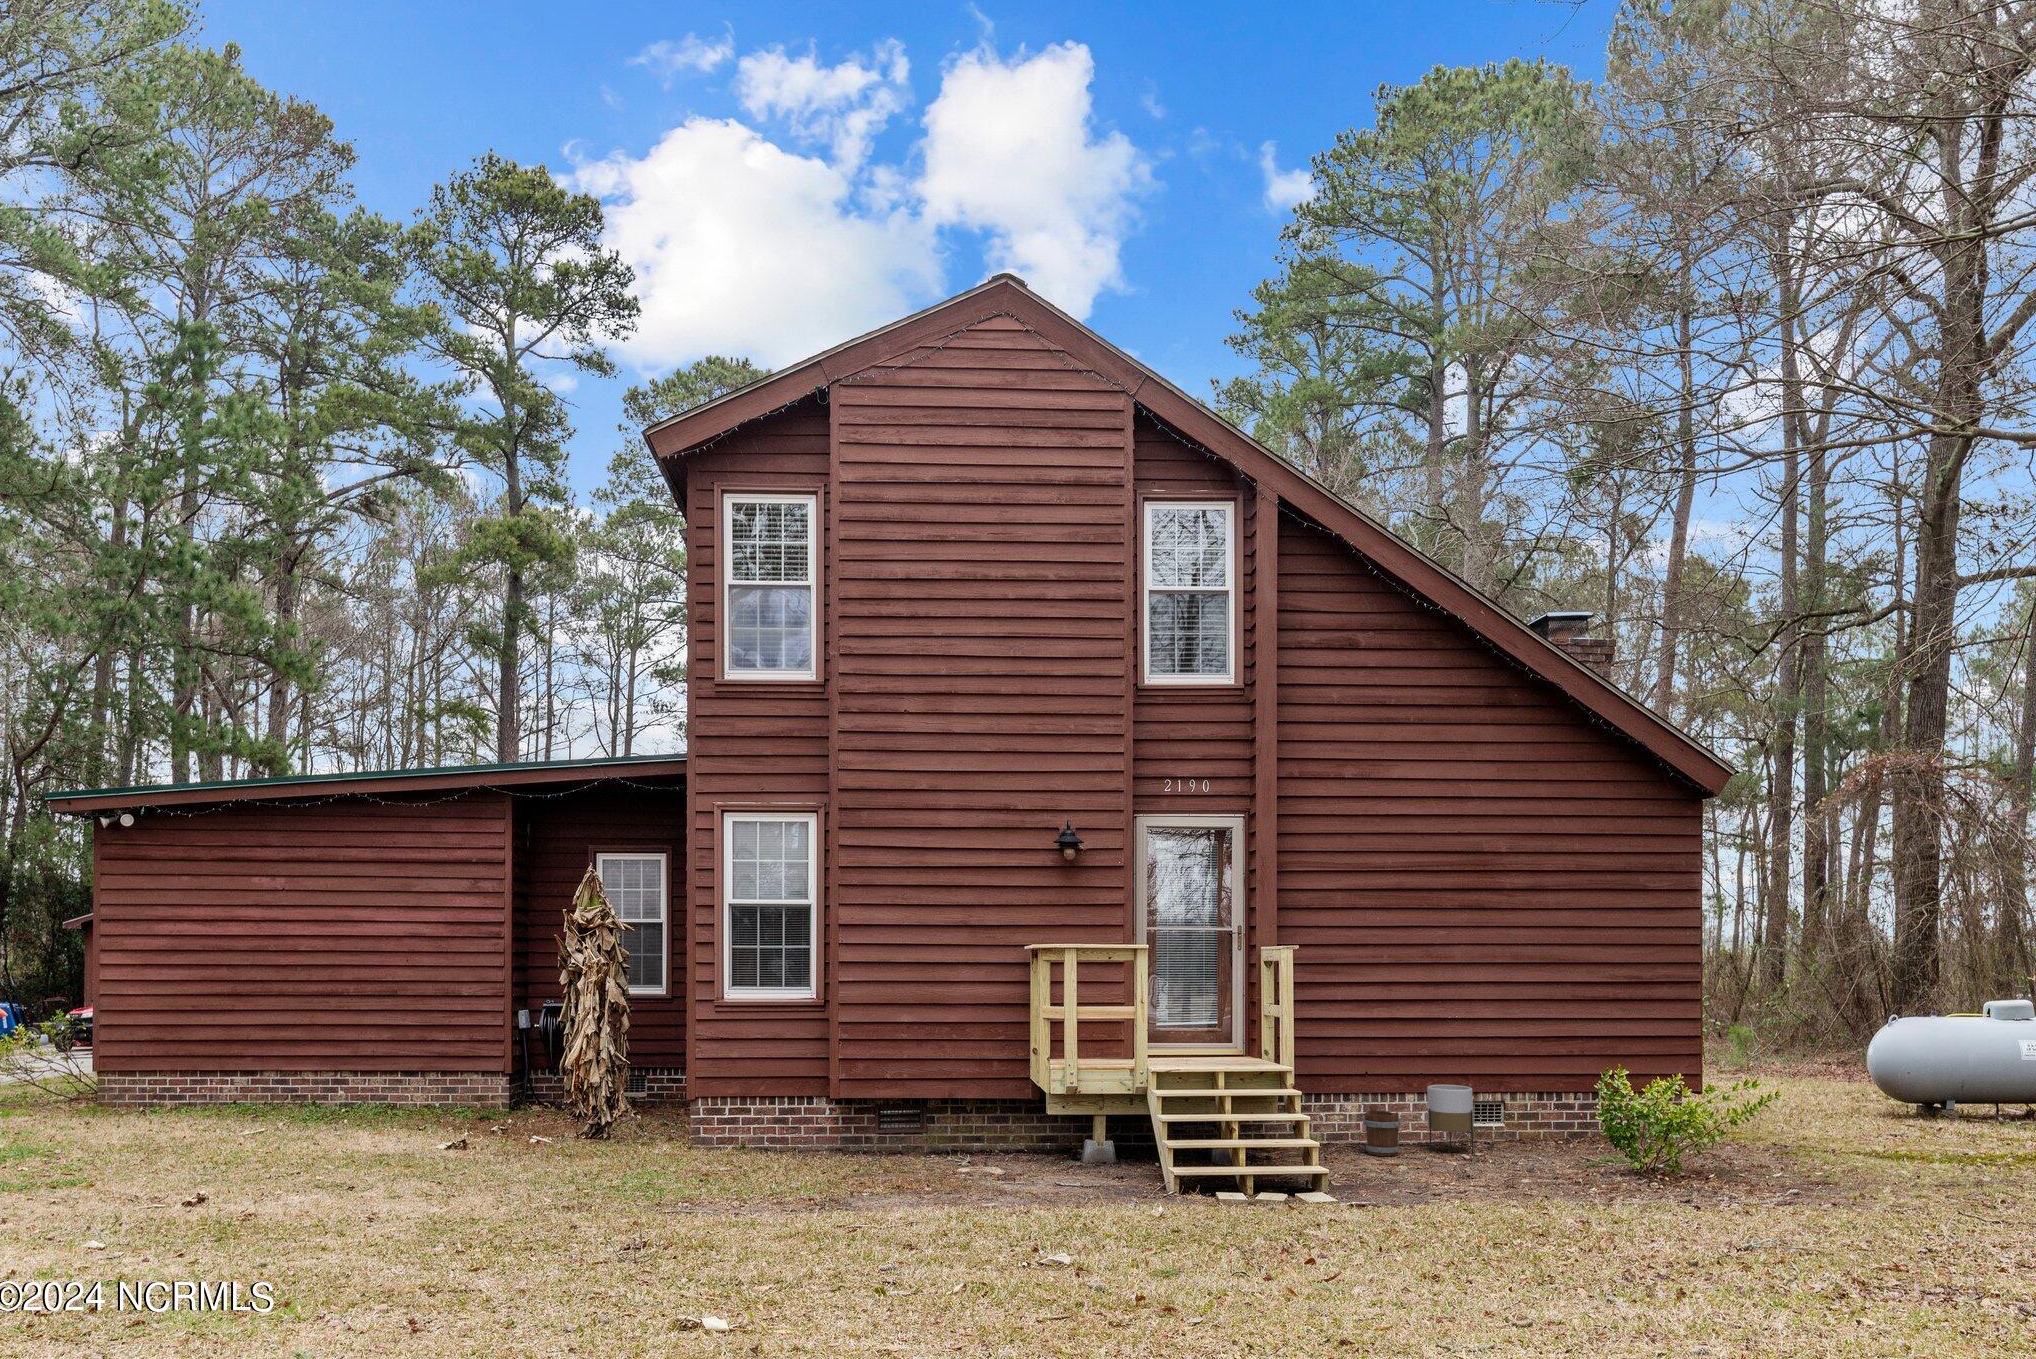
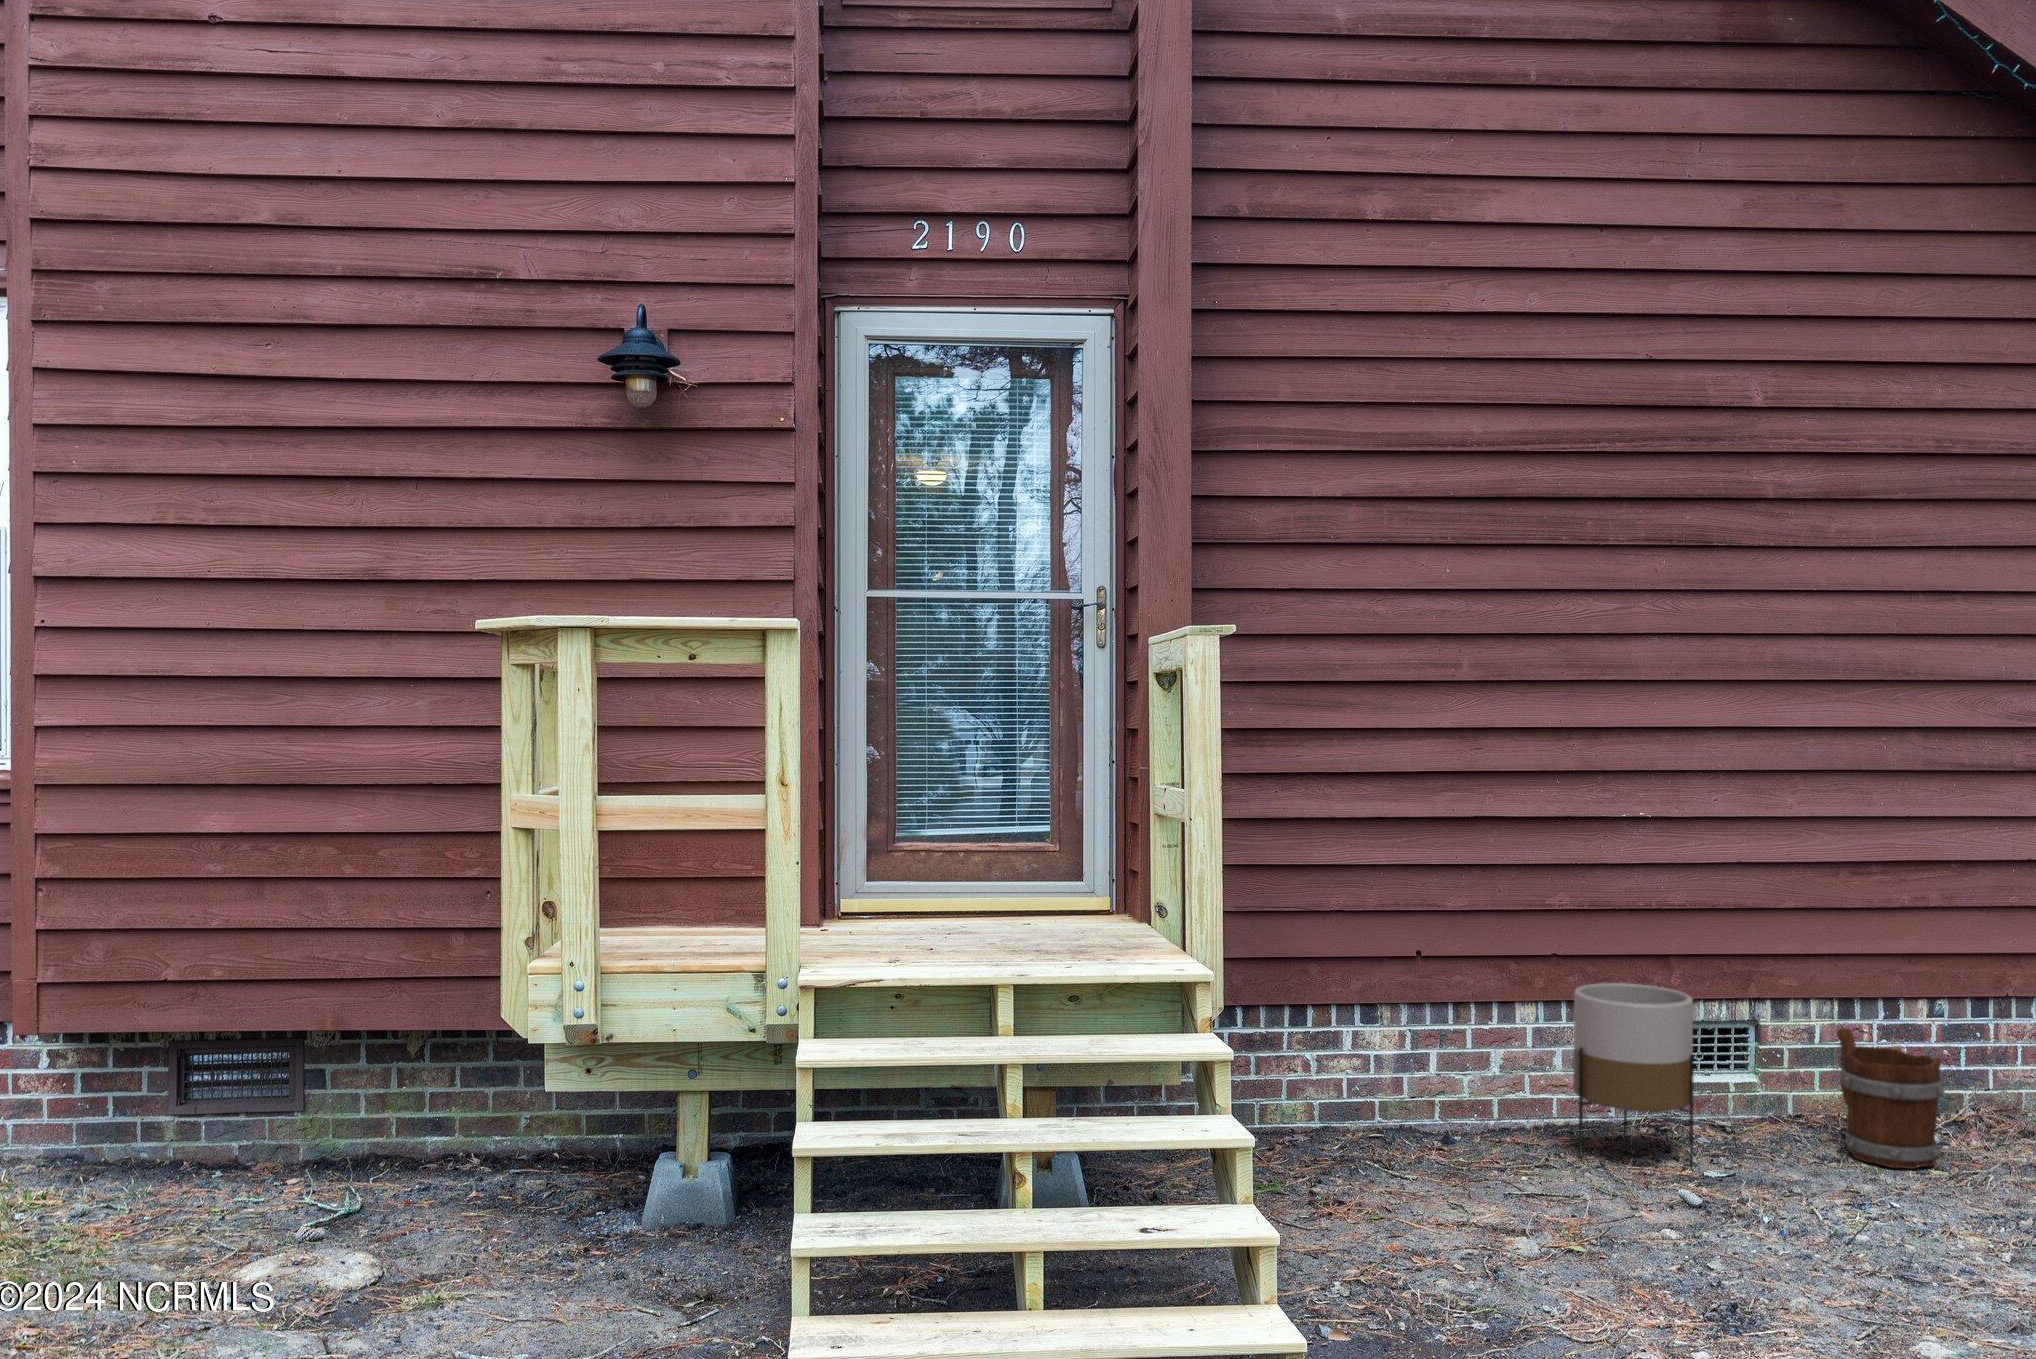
bucket: present [1363,1104,1401,1156] -> present [1837,1027,1945,1169]

